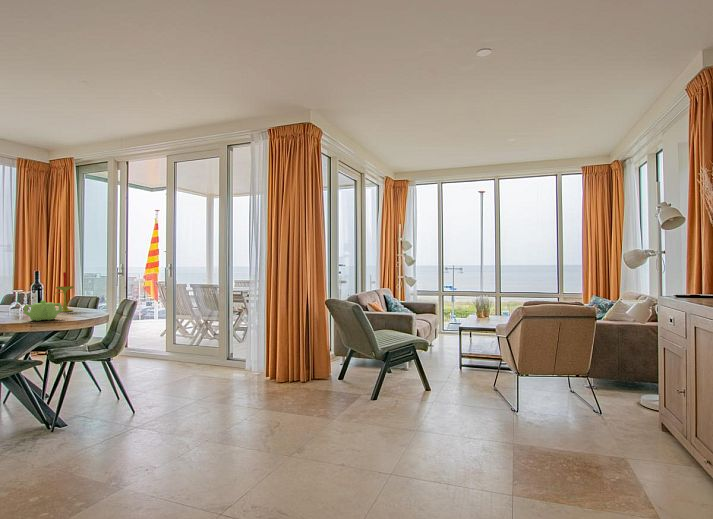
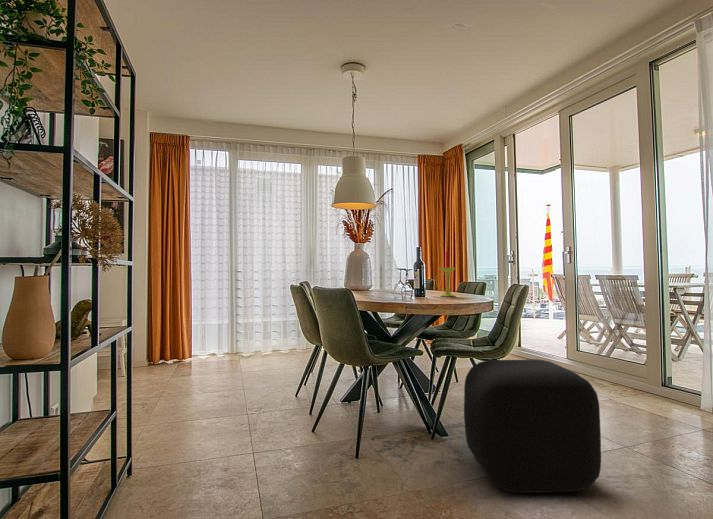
teapot: present [23,300,63,321] -> none [402,278,441,302]
ottoman: none [85,354,181,445] -> present [464,359,601,493]

